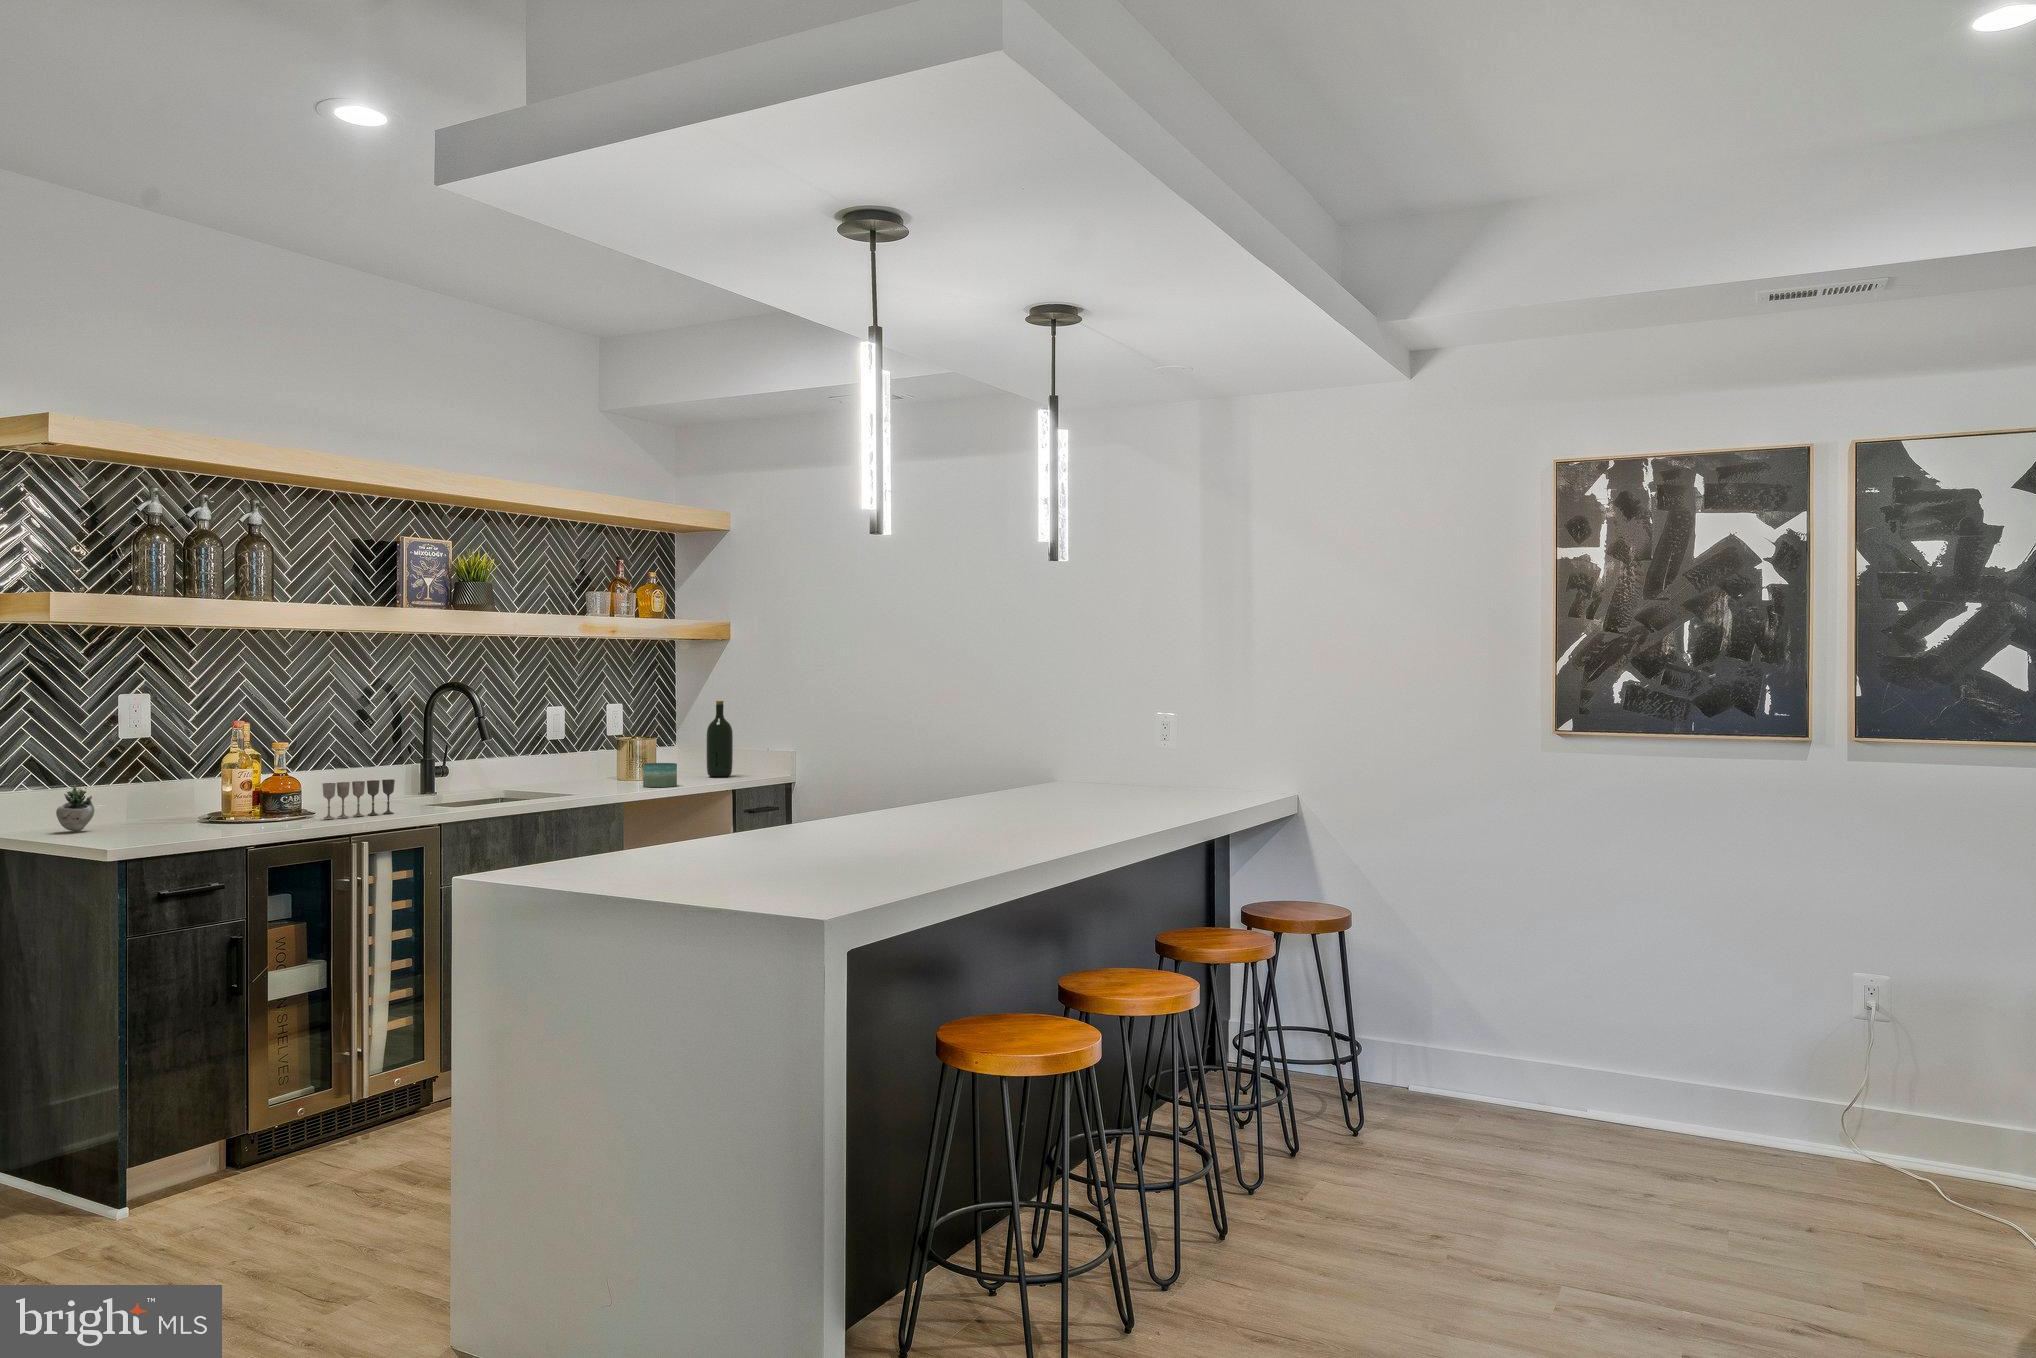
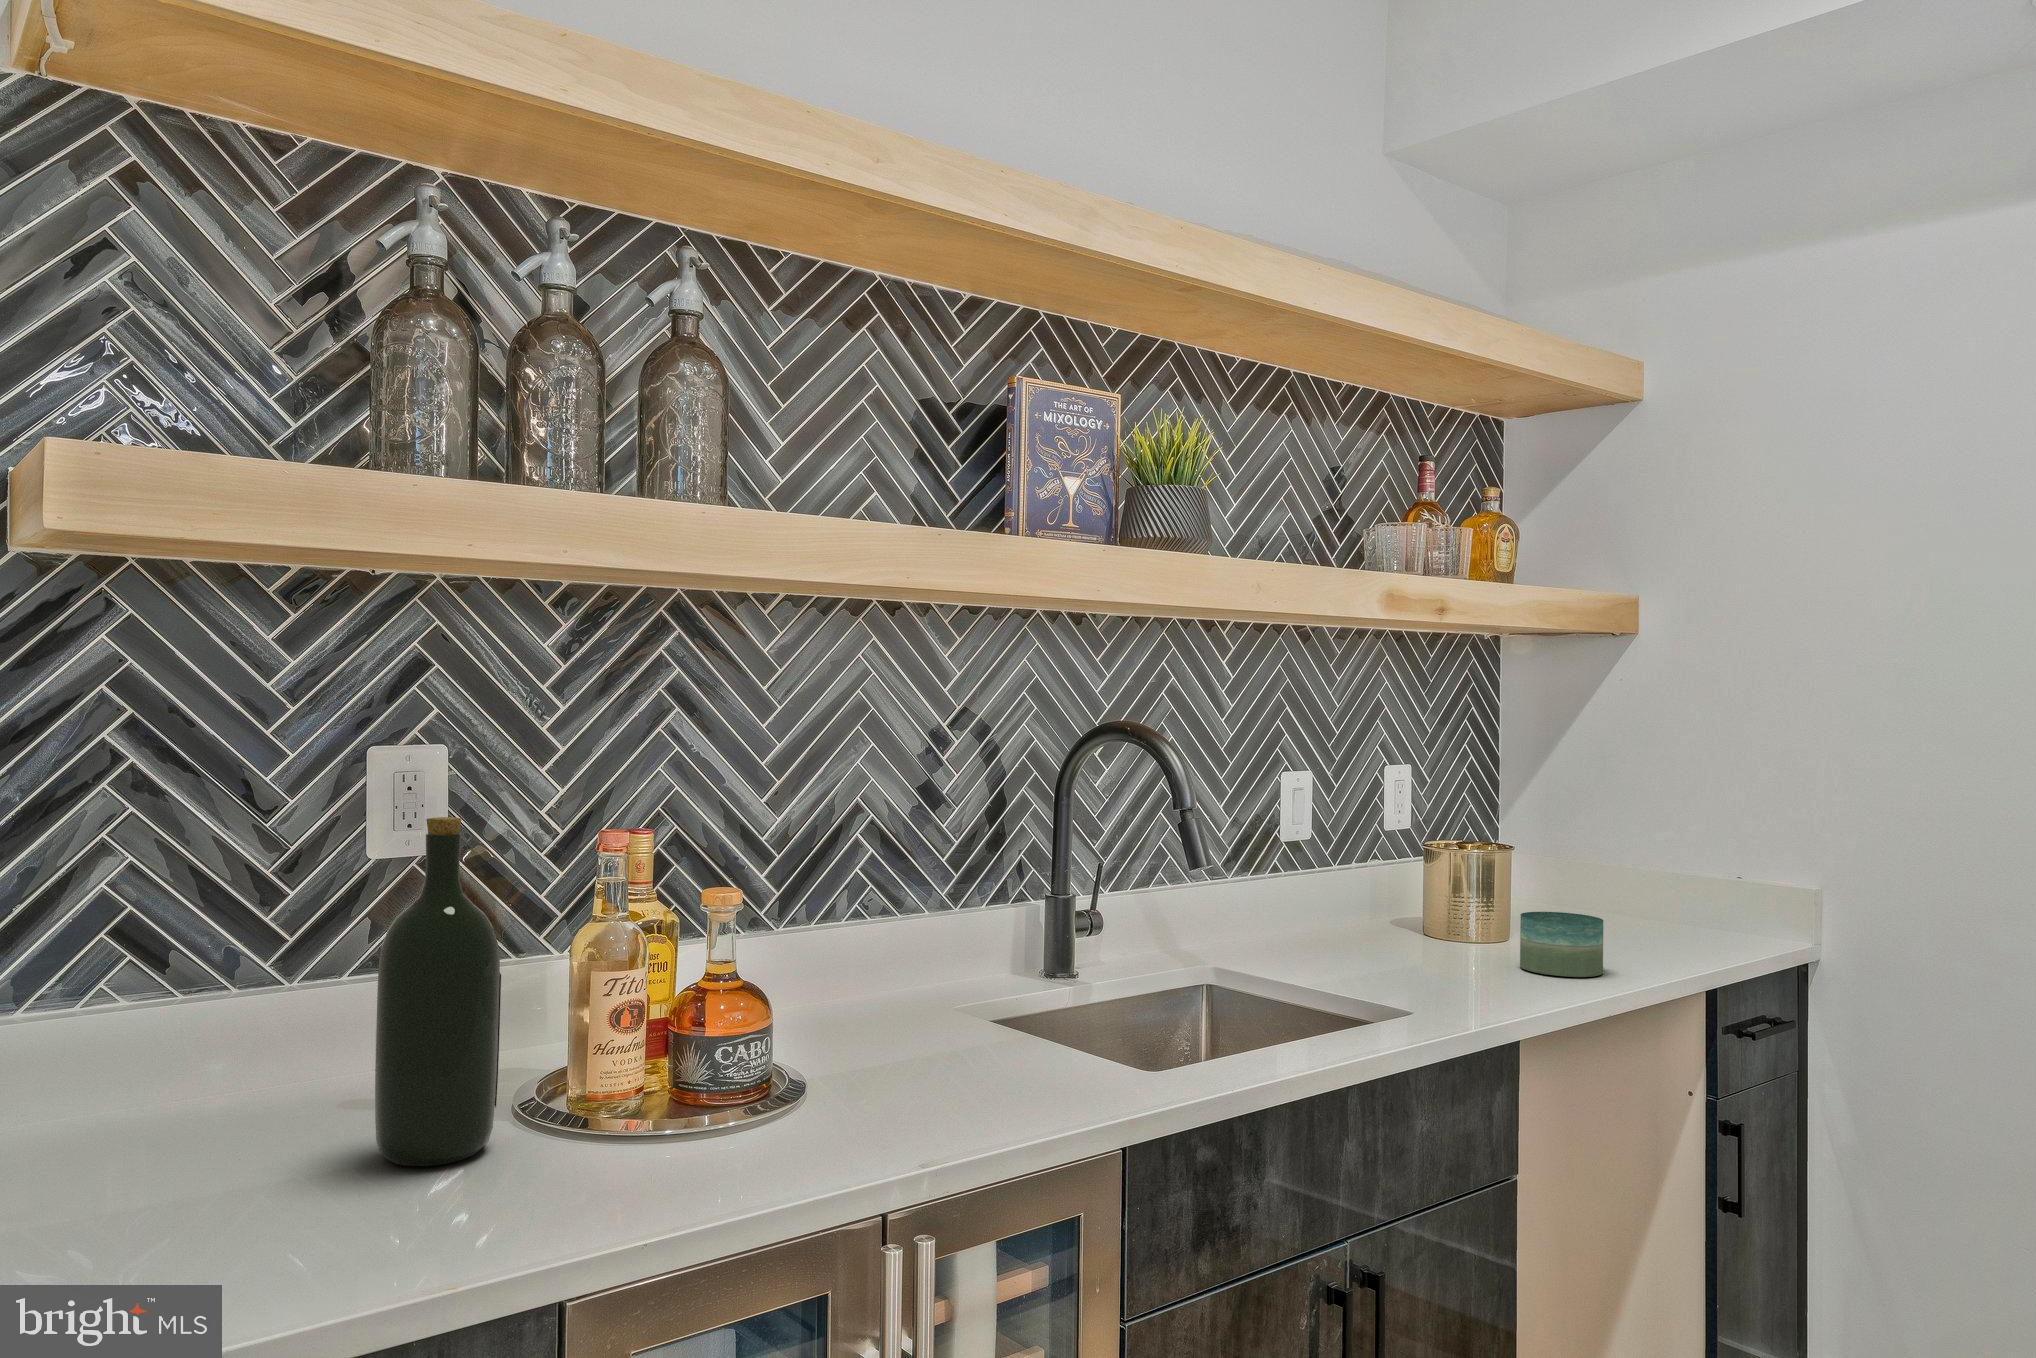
wine bottle: present [706,701,733,777] -> present [375,817,501,1166]
succulent plant: present [56,779,131,831] -> none [100,1004,312,1164]
wine glass: present [322,779,395,819] -> none [823,1000,1015,1137]

